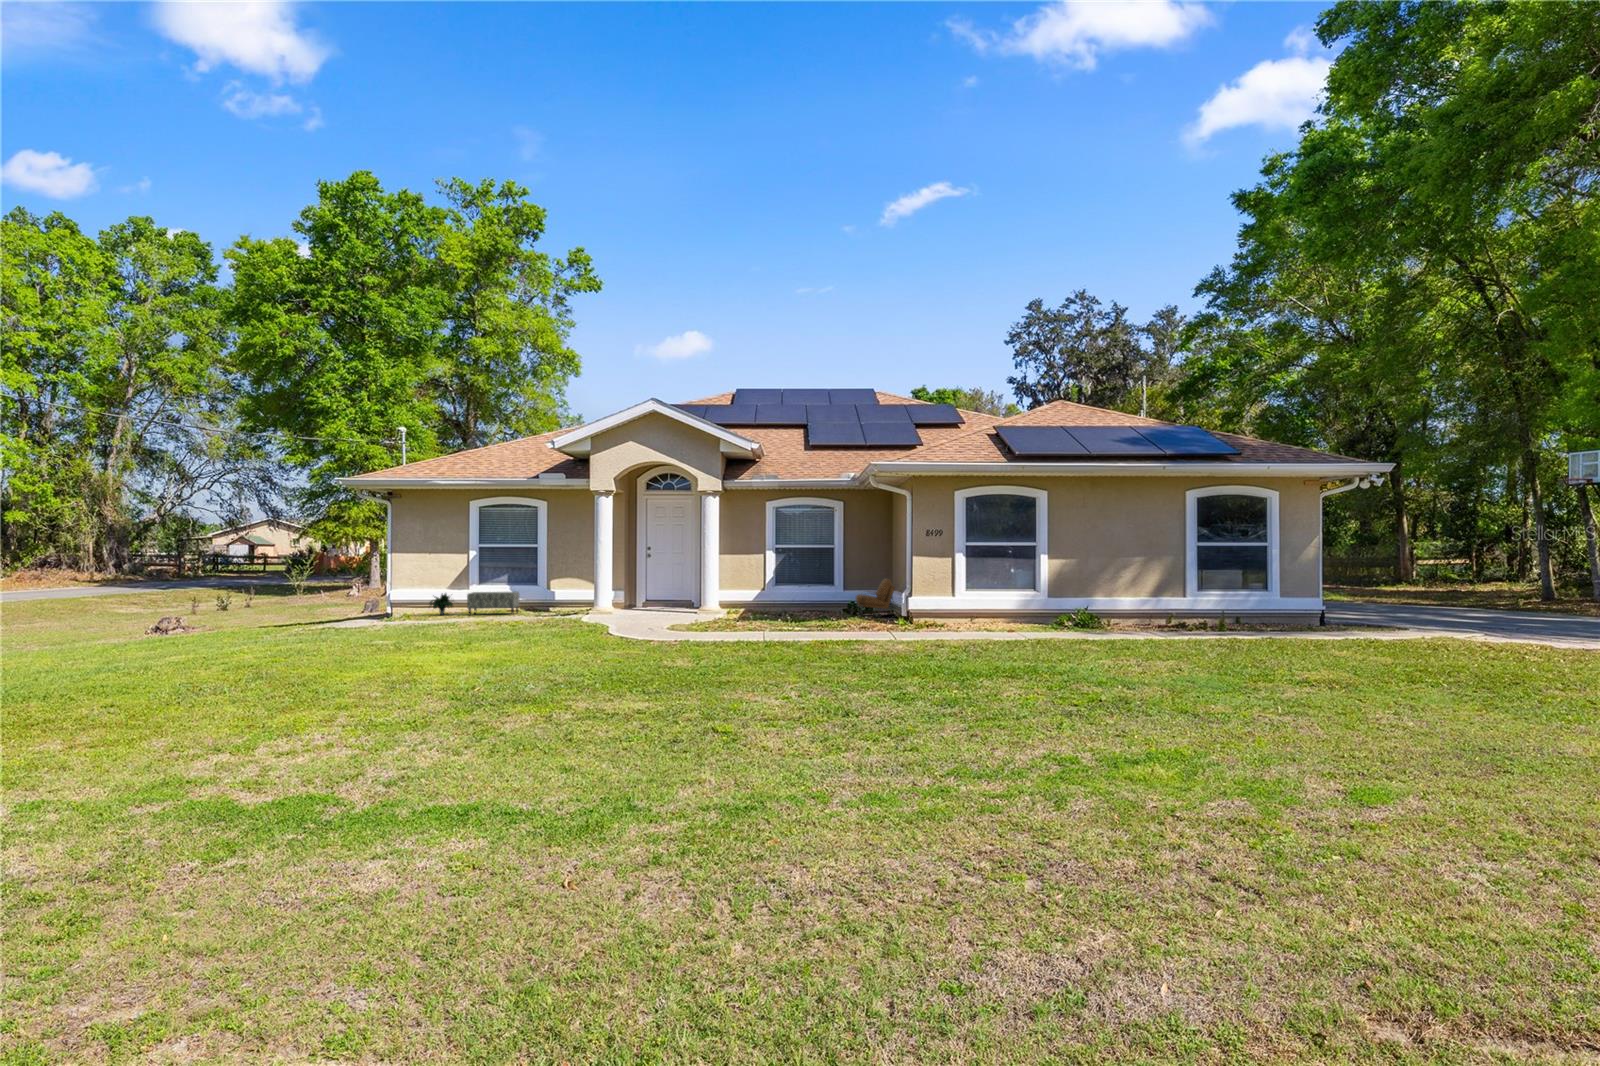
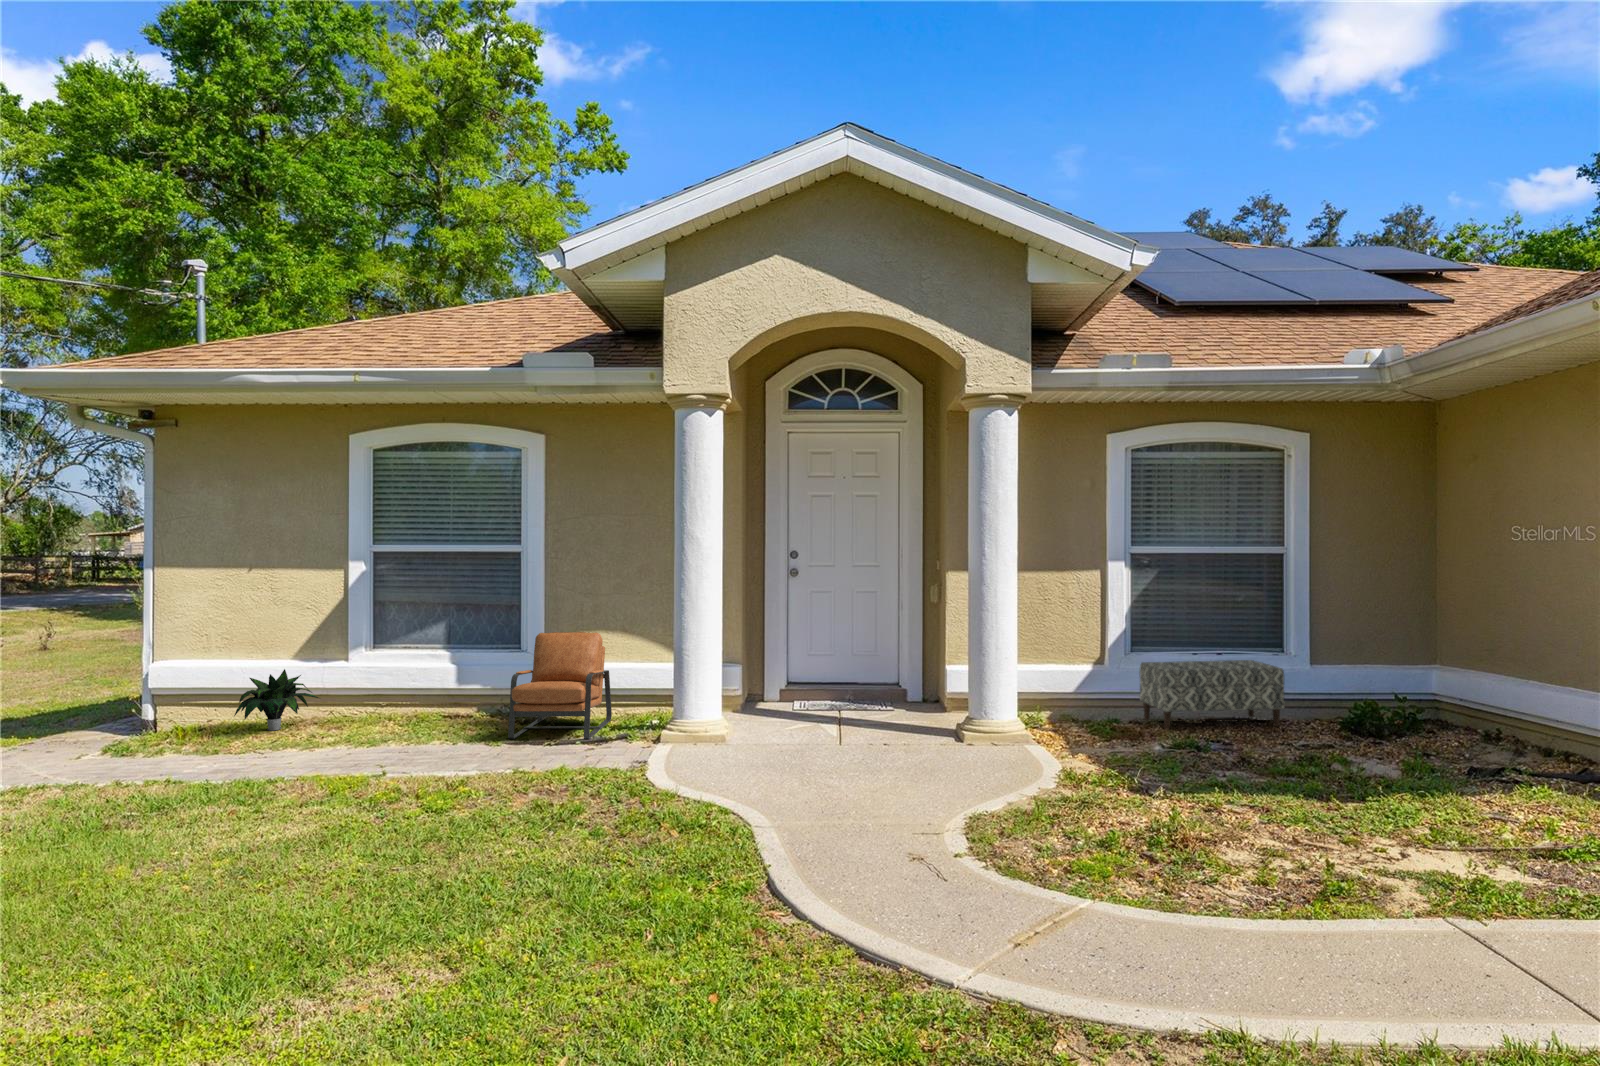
chair: present [855,578,895,616] -> present [508,632,612,739]
bench: present [467,592,519,615] -> present [1139,660,1284,729]

